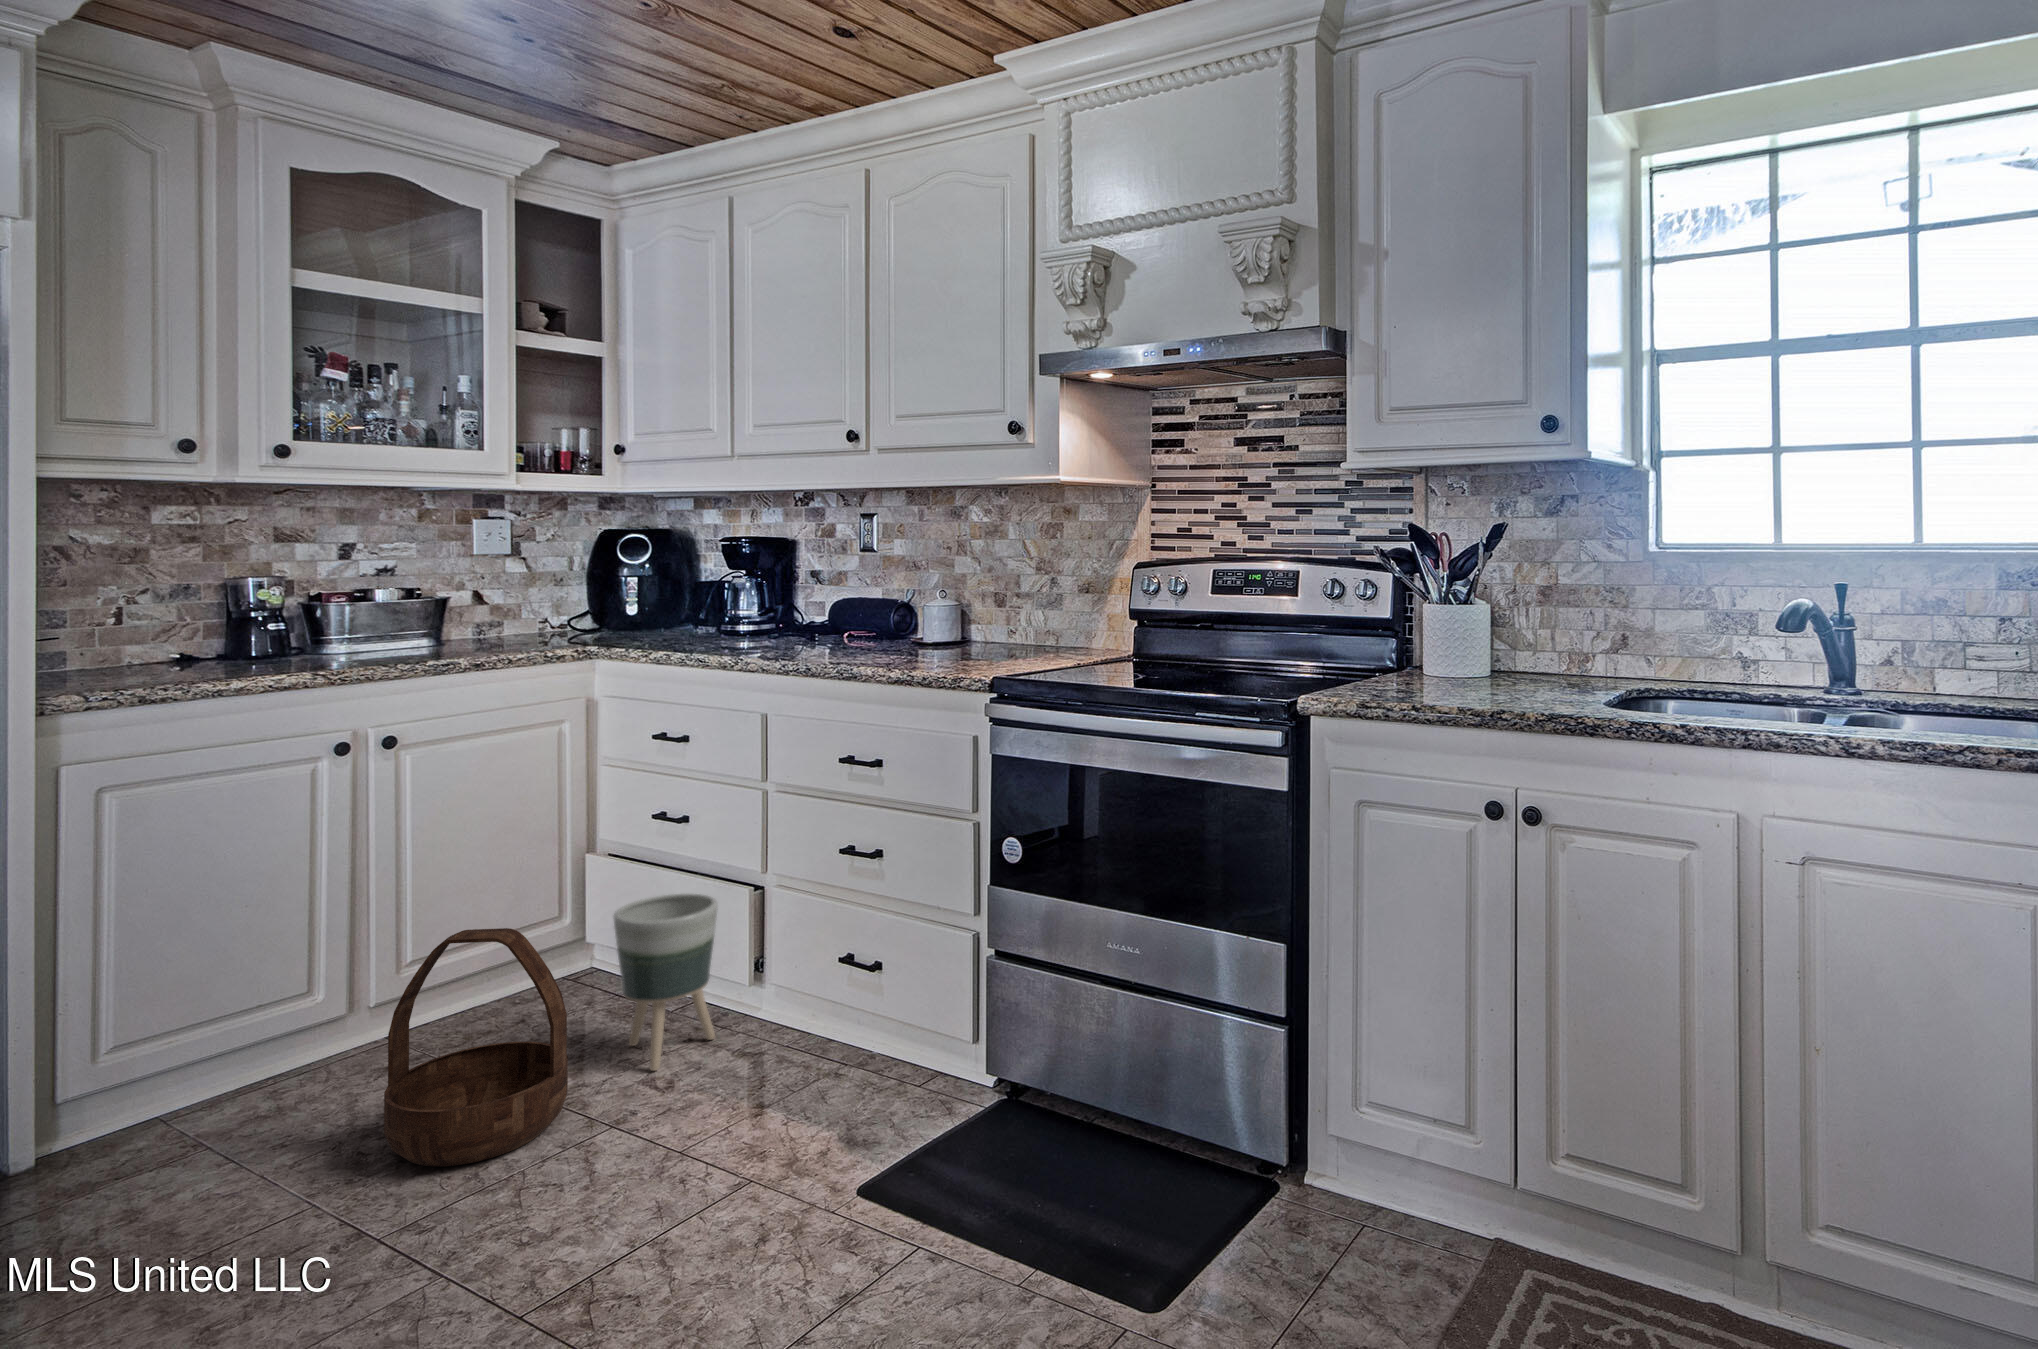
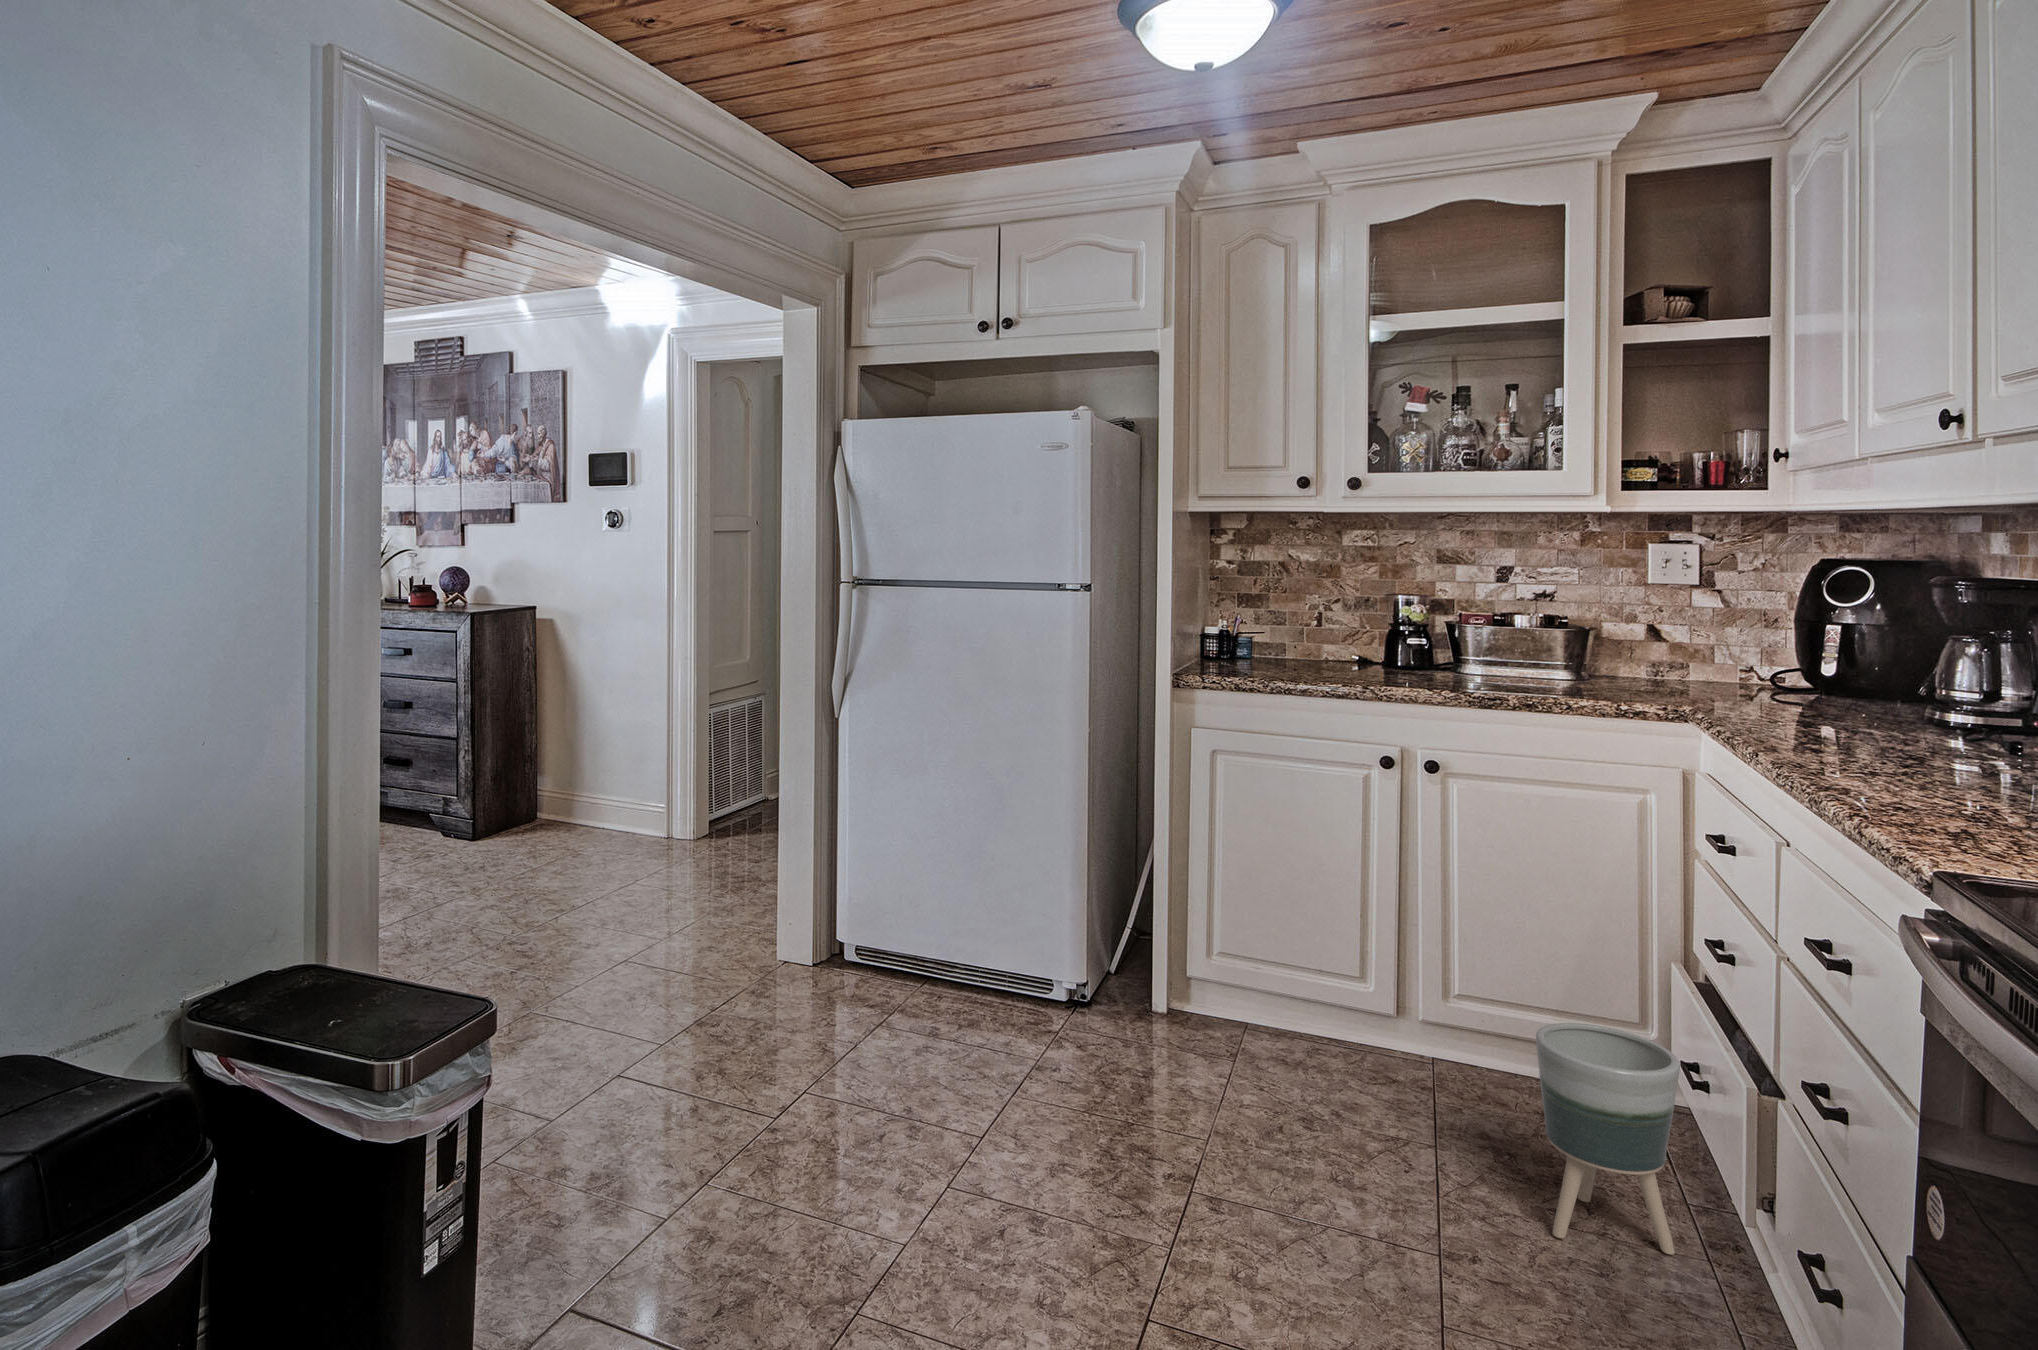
basket: present [384,928,568,1167] -> none [1265,964,1439,1212]

